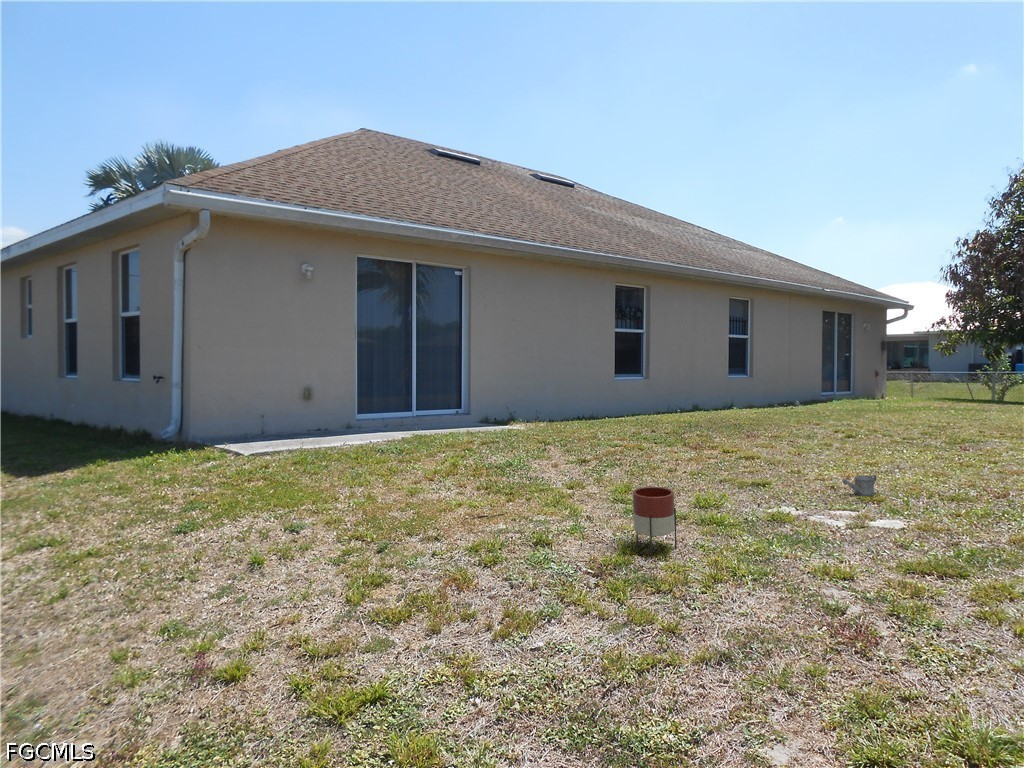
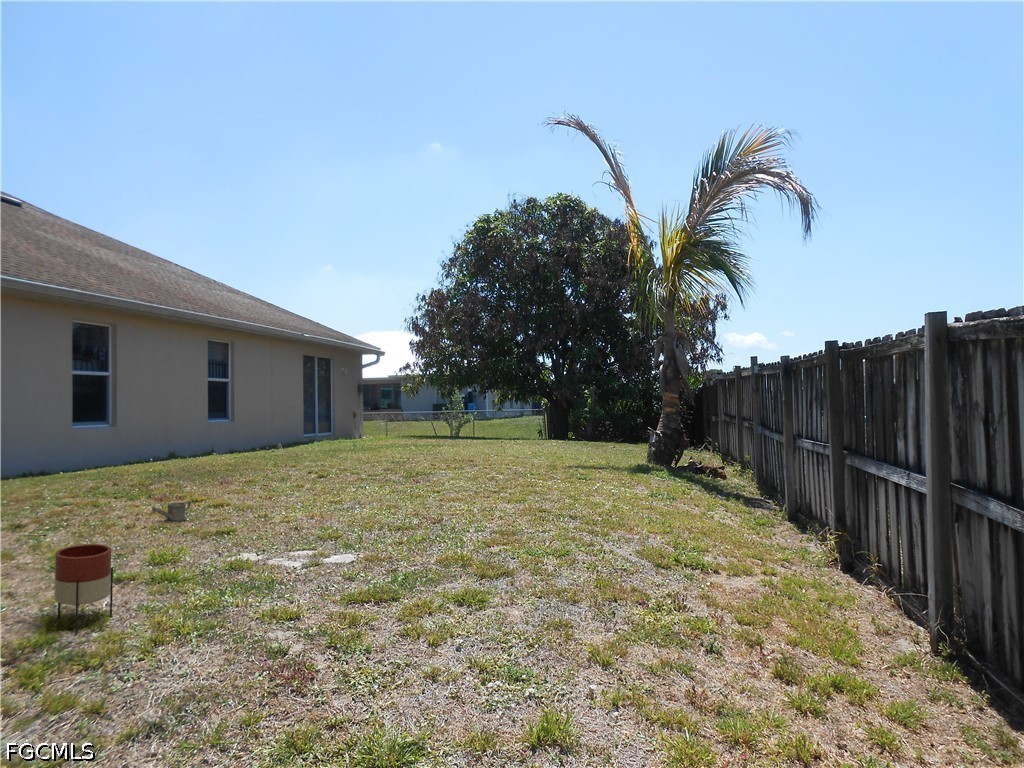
watering can: present [843,475,877,496] -> present [152,501,191,522]

